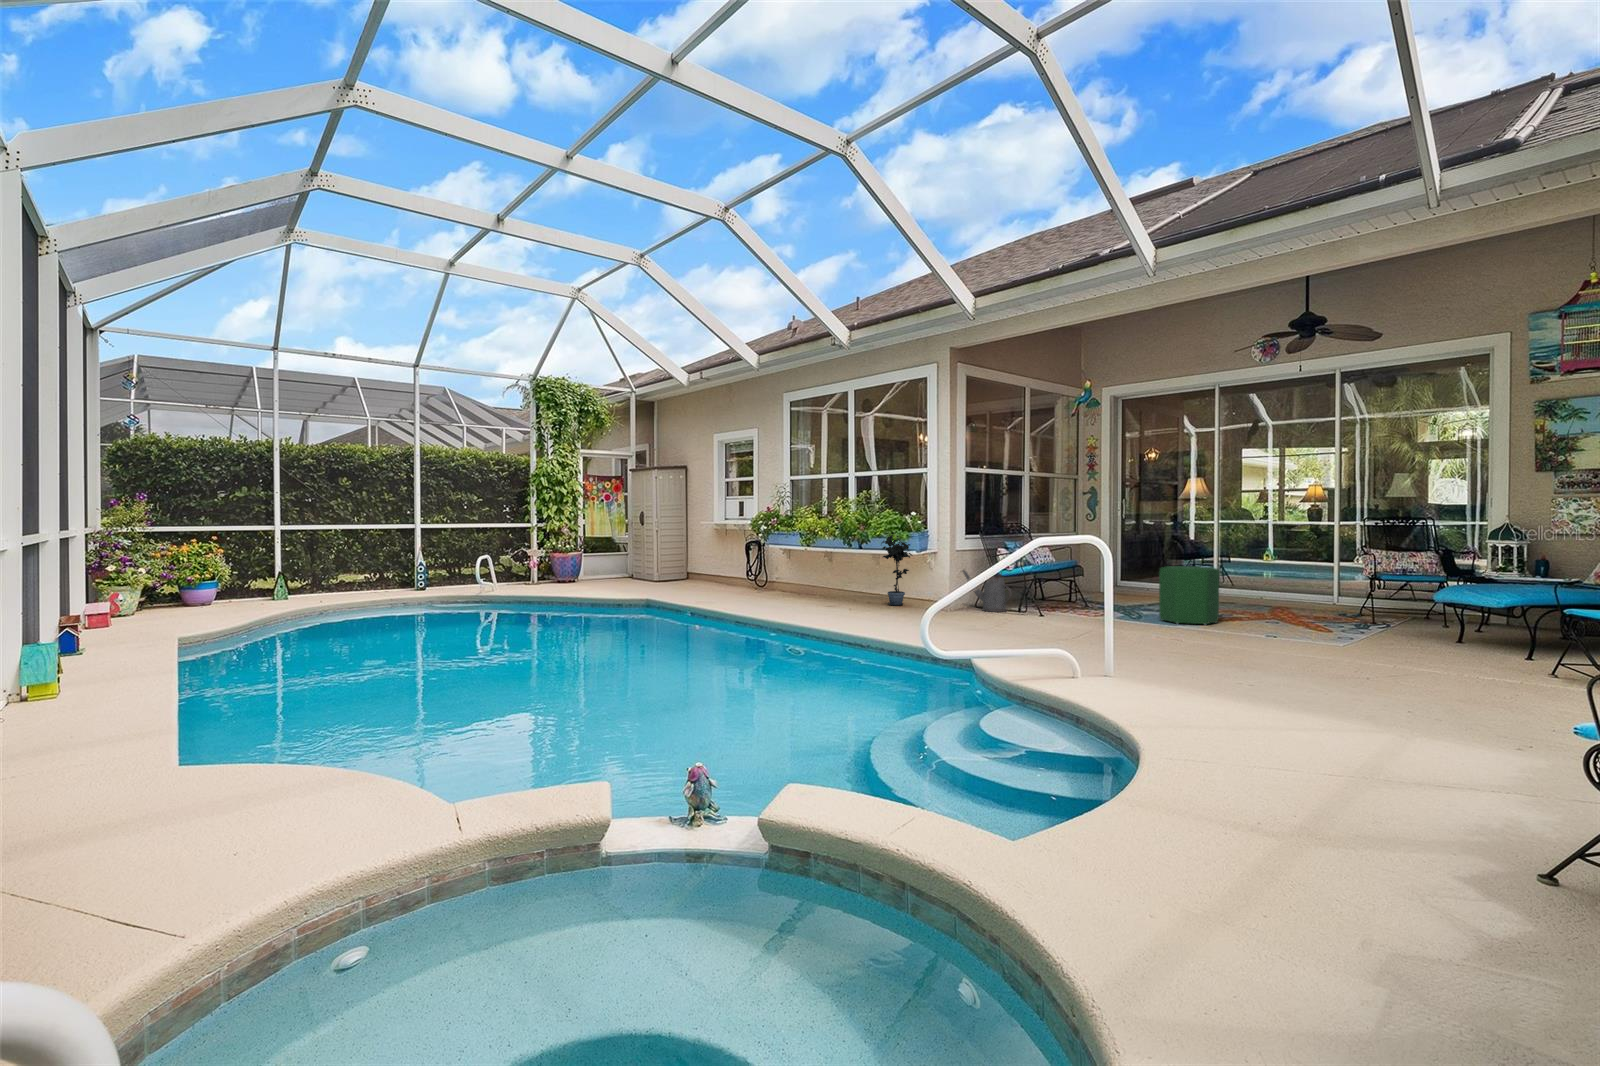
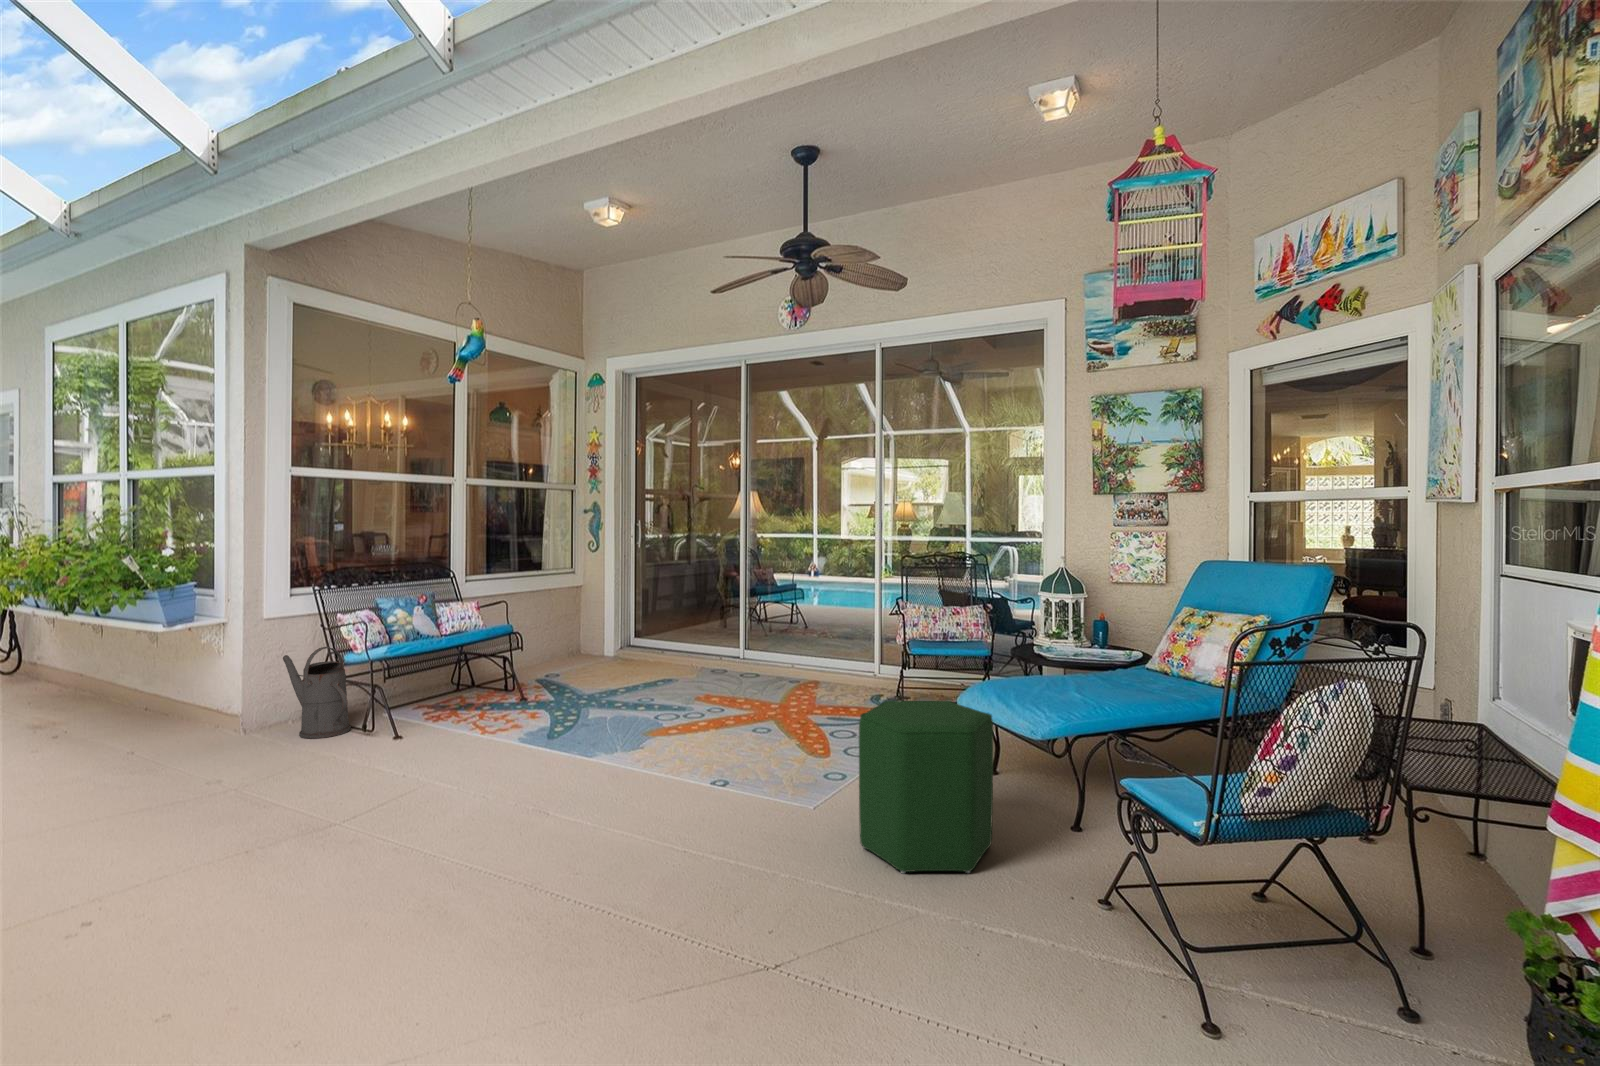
potted plant: present [881,533,913,606] -> none [114,592,194,730]
ottoman: present [1159,566,1219,625] -> present [859,701,993,874]

